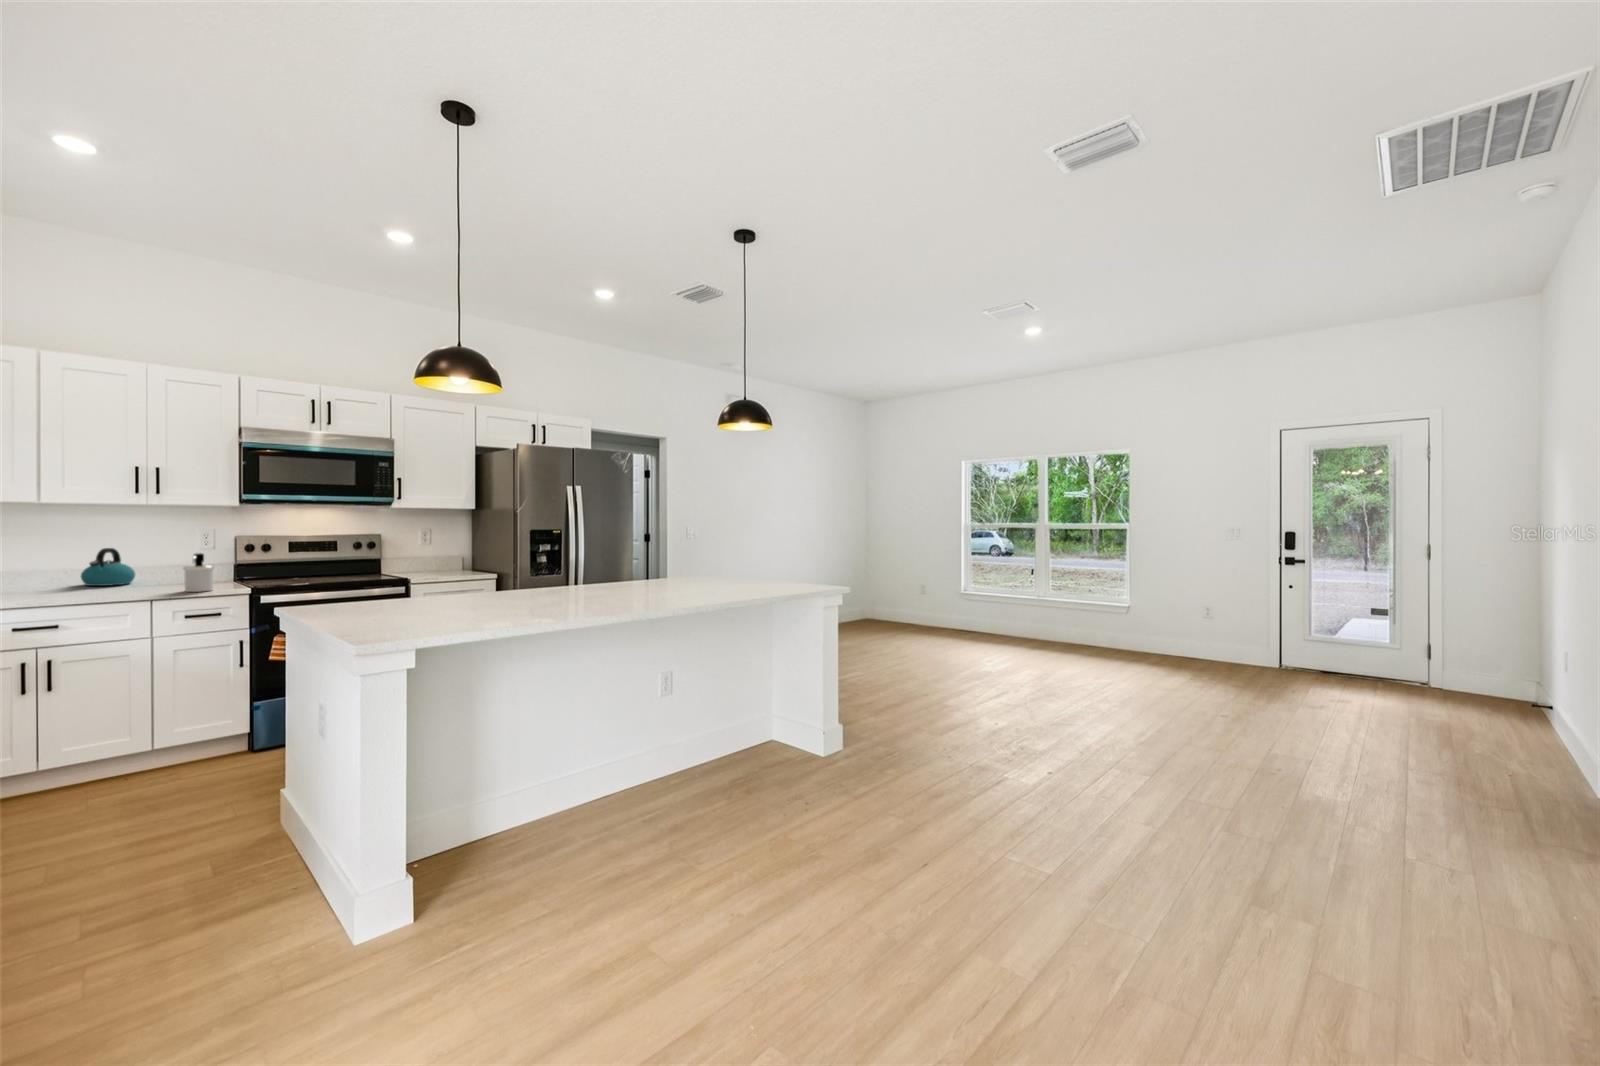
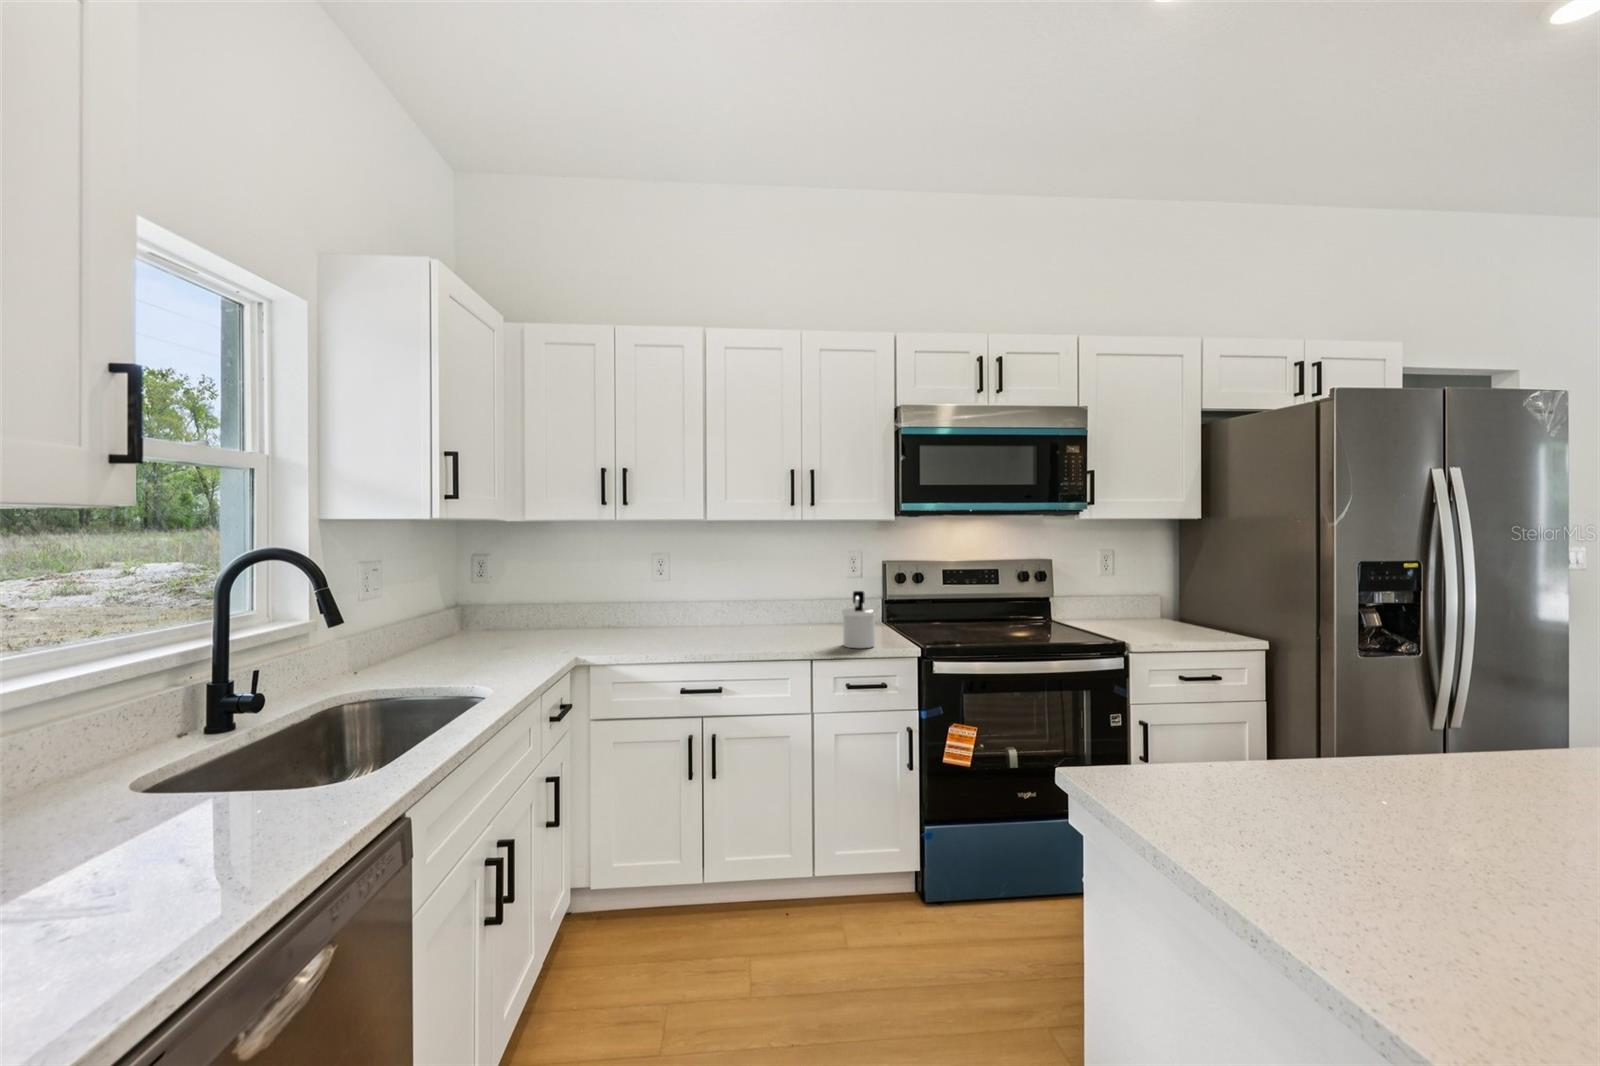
kettle: present [81,548,135,586] -> none [737,578,786,627]

